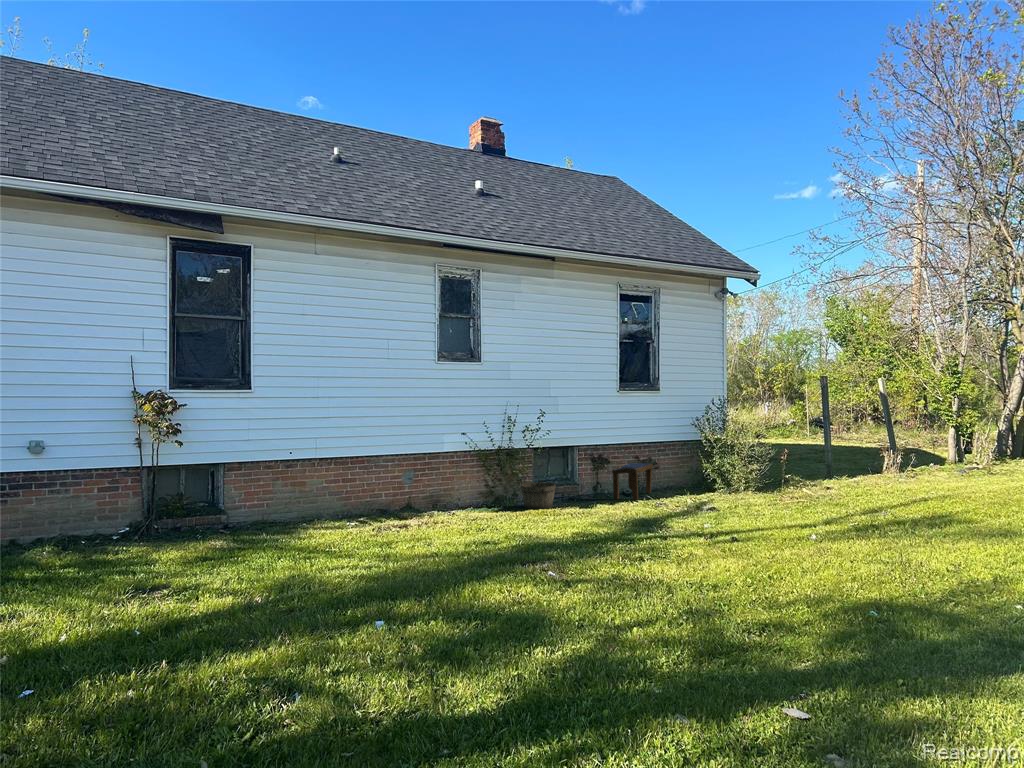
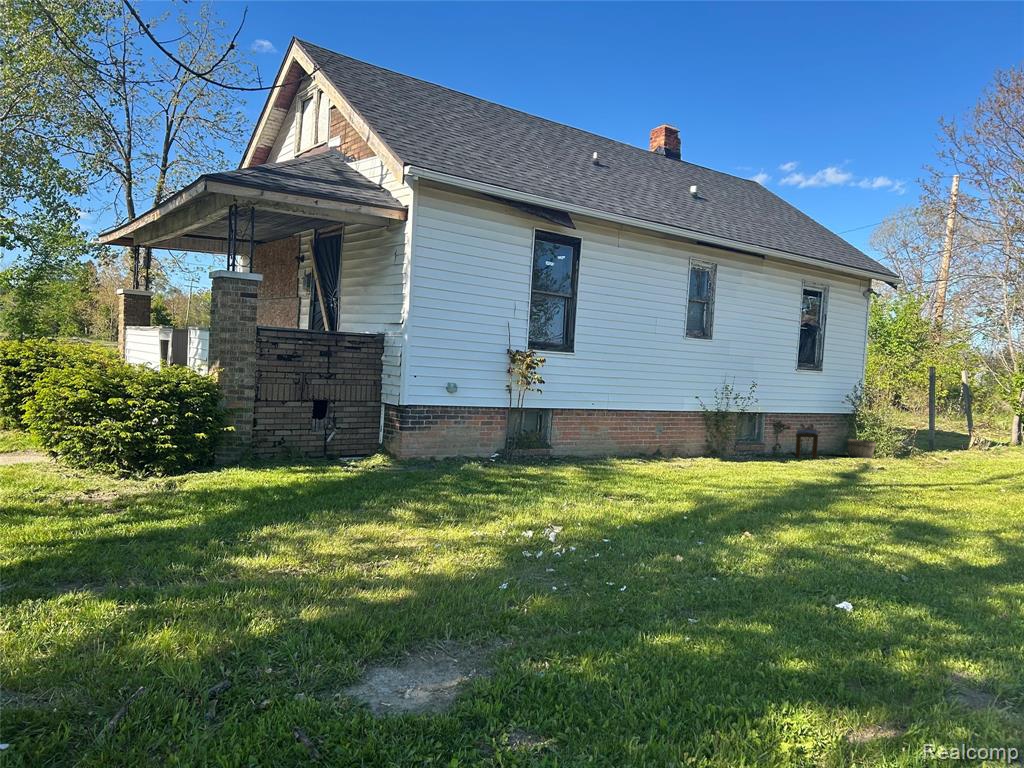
wooden bucket: present [521,479,556,509] -> present [847,439,876,458]

